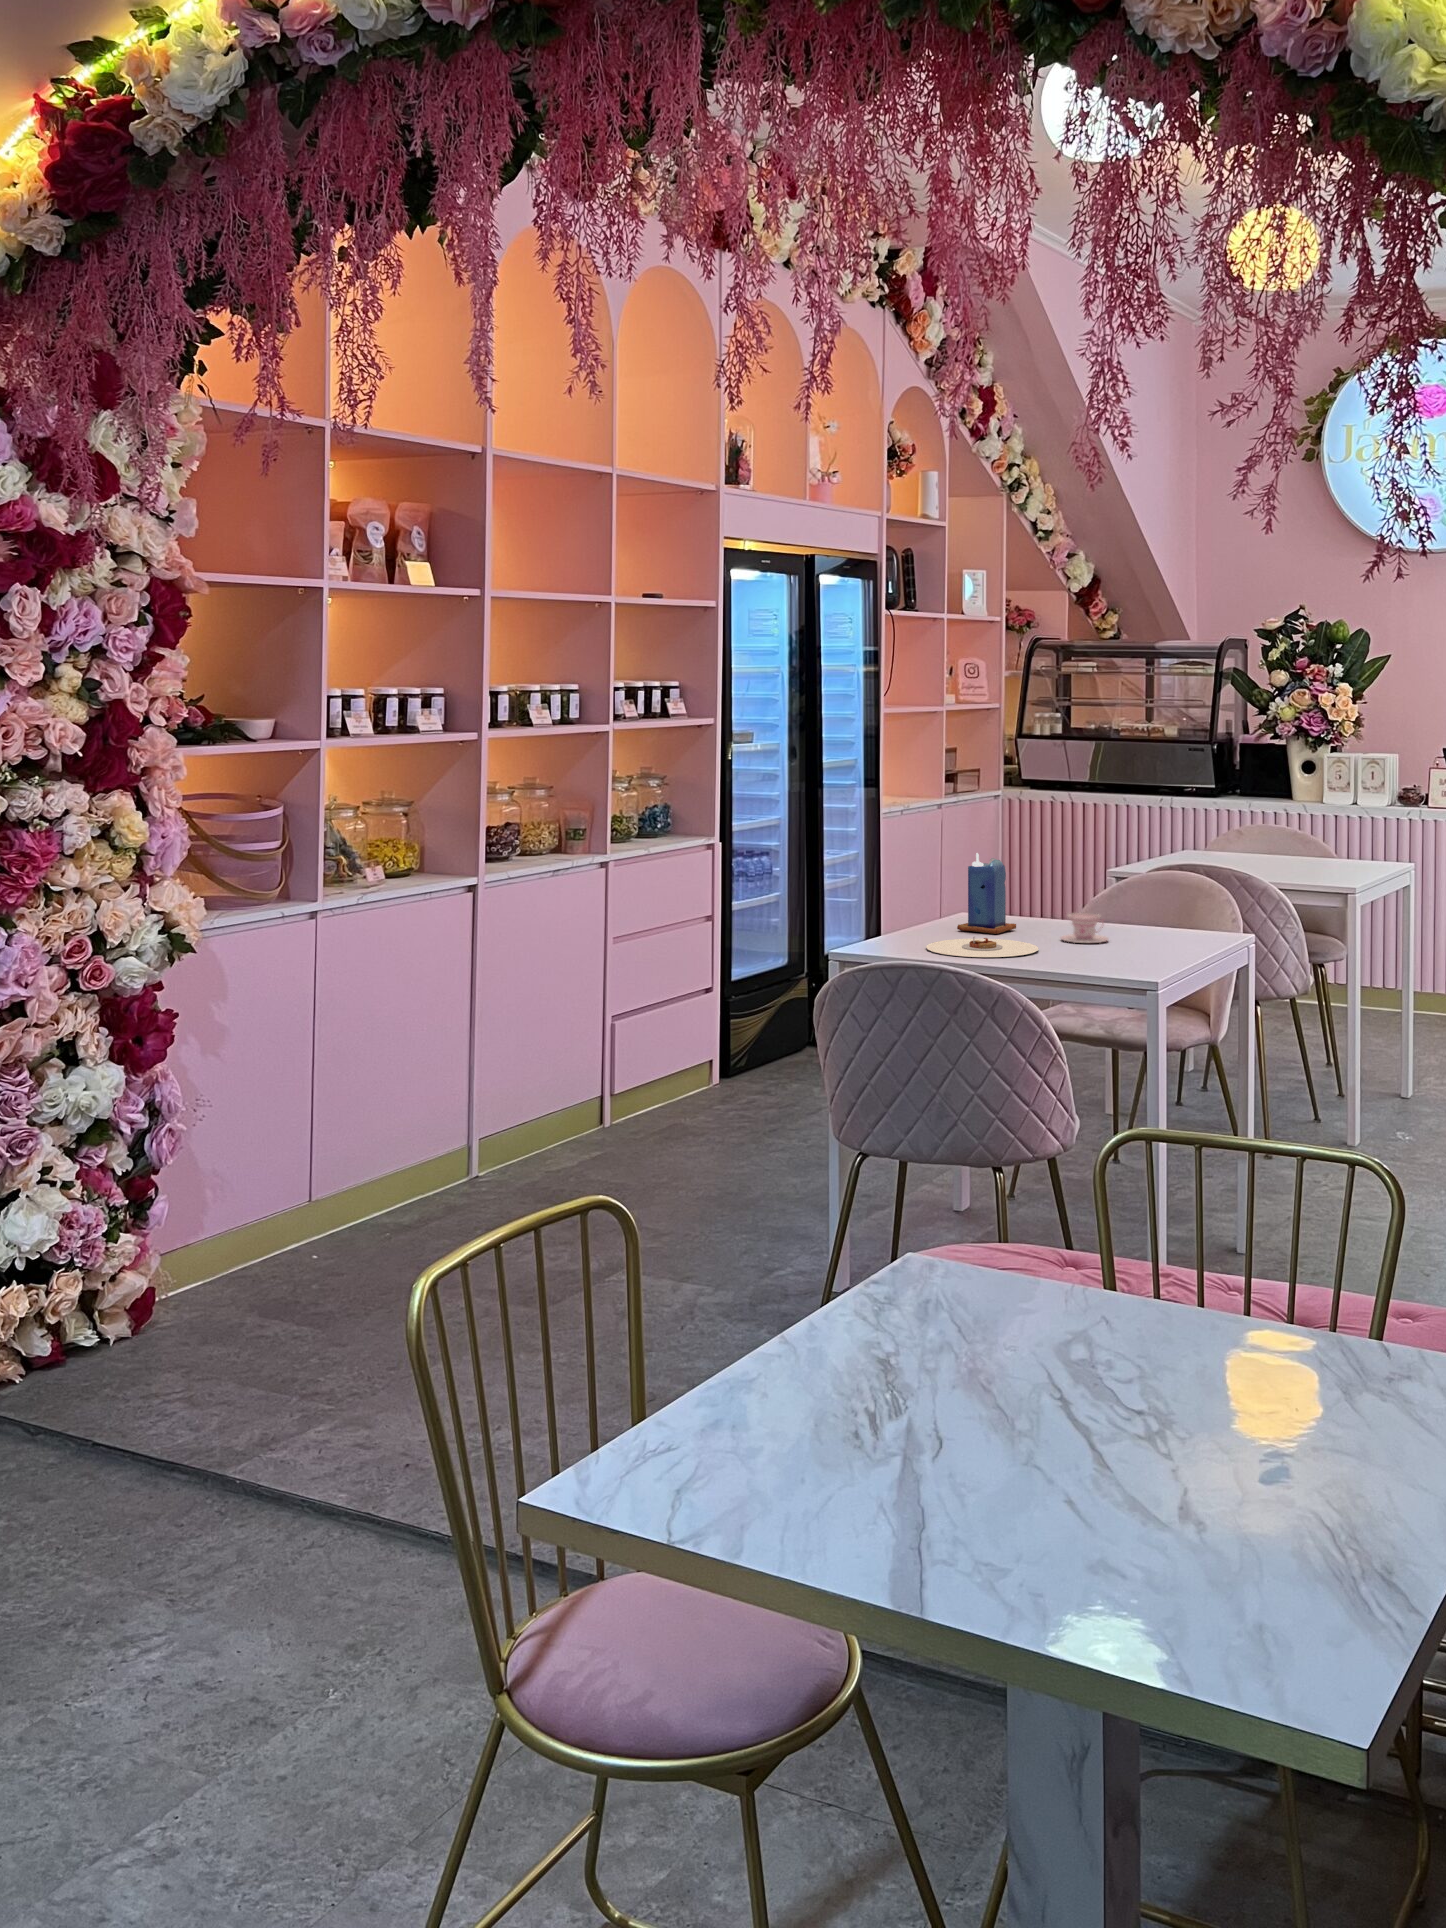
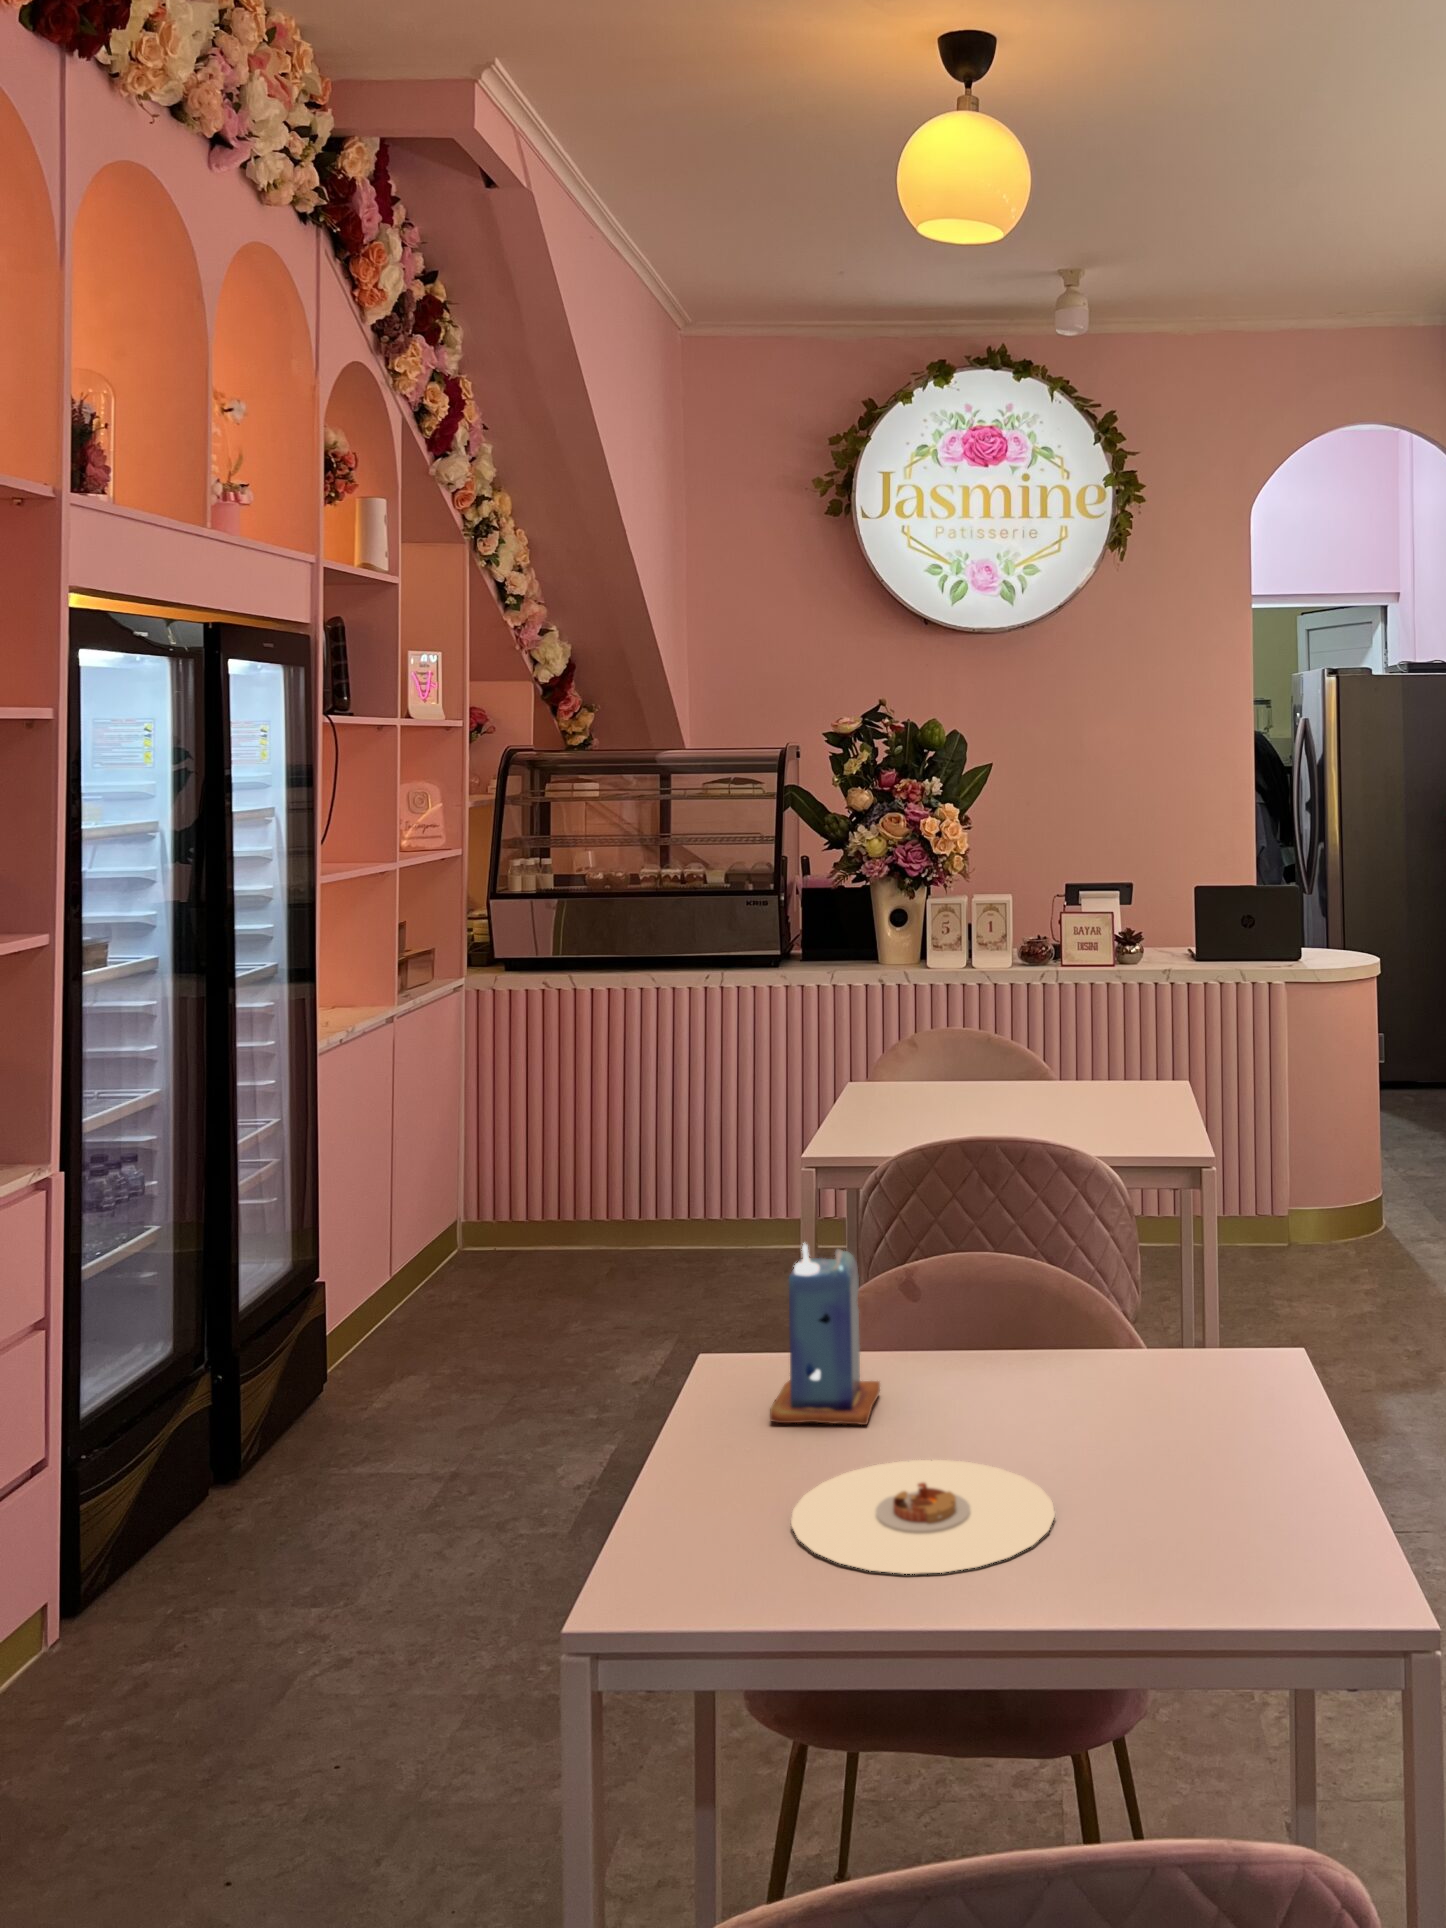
teacup: present [1061,913,1108,943] -> none [1014,1353,1116,1435]

